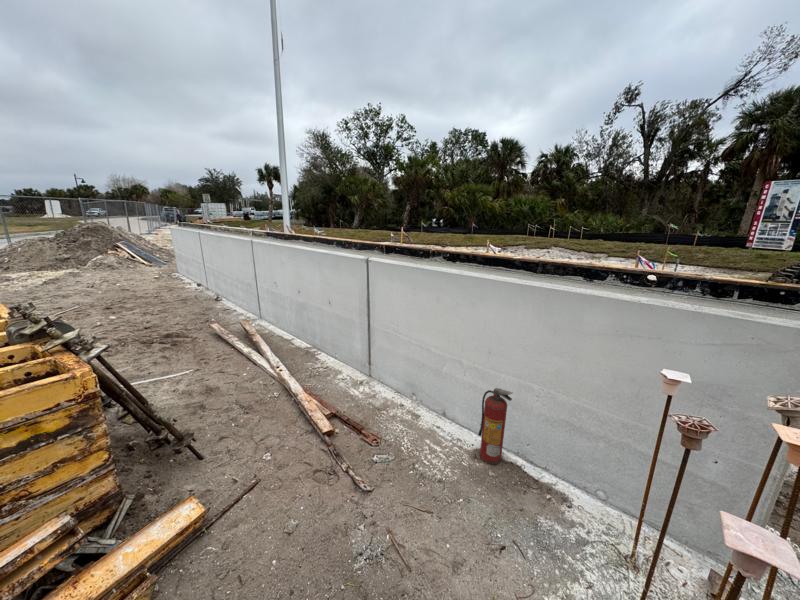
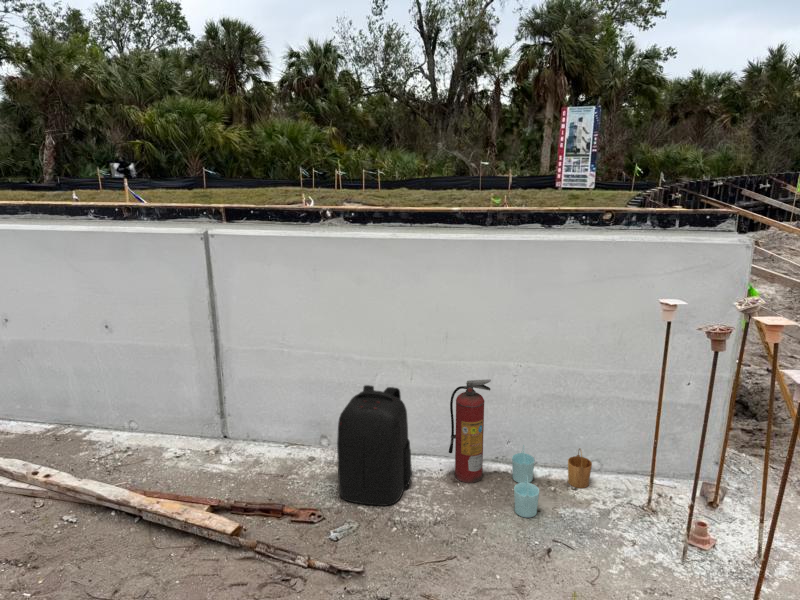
backpack: none [397,369,453,454] -> present [337,385,412,506]
bucket: none [502,452,592,513] -> present [512,445,592,518]

